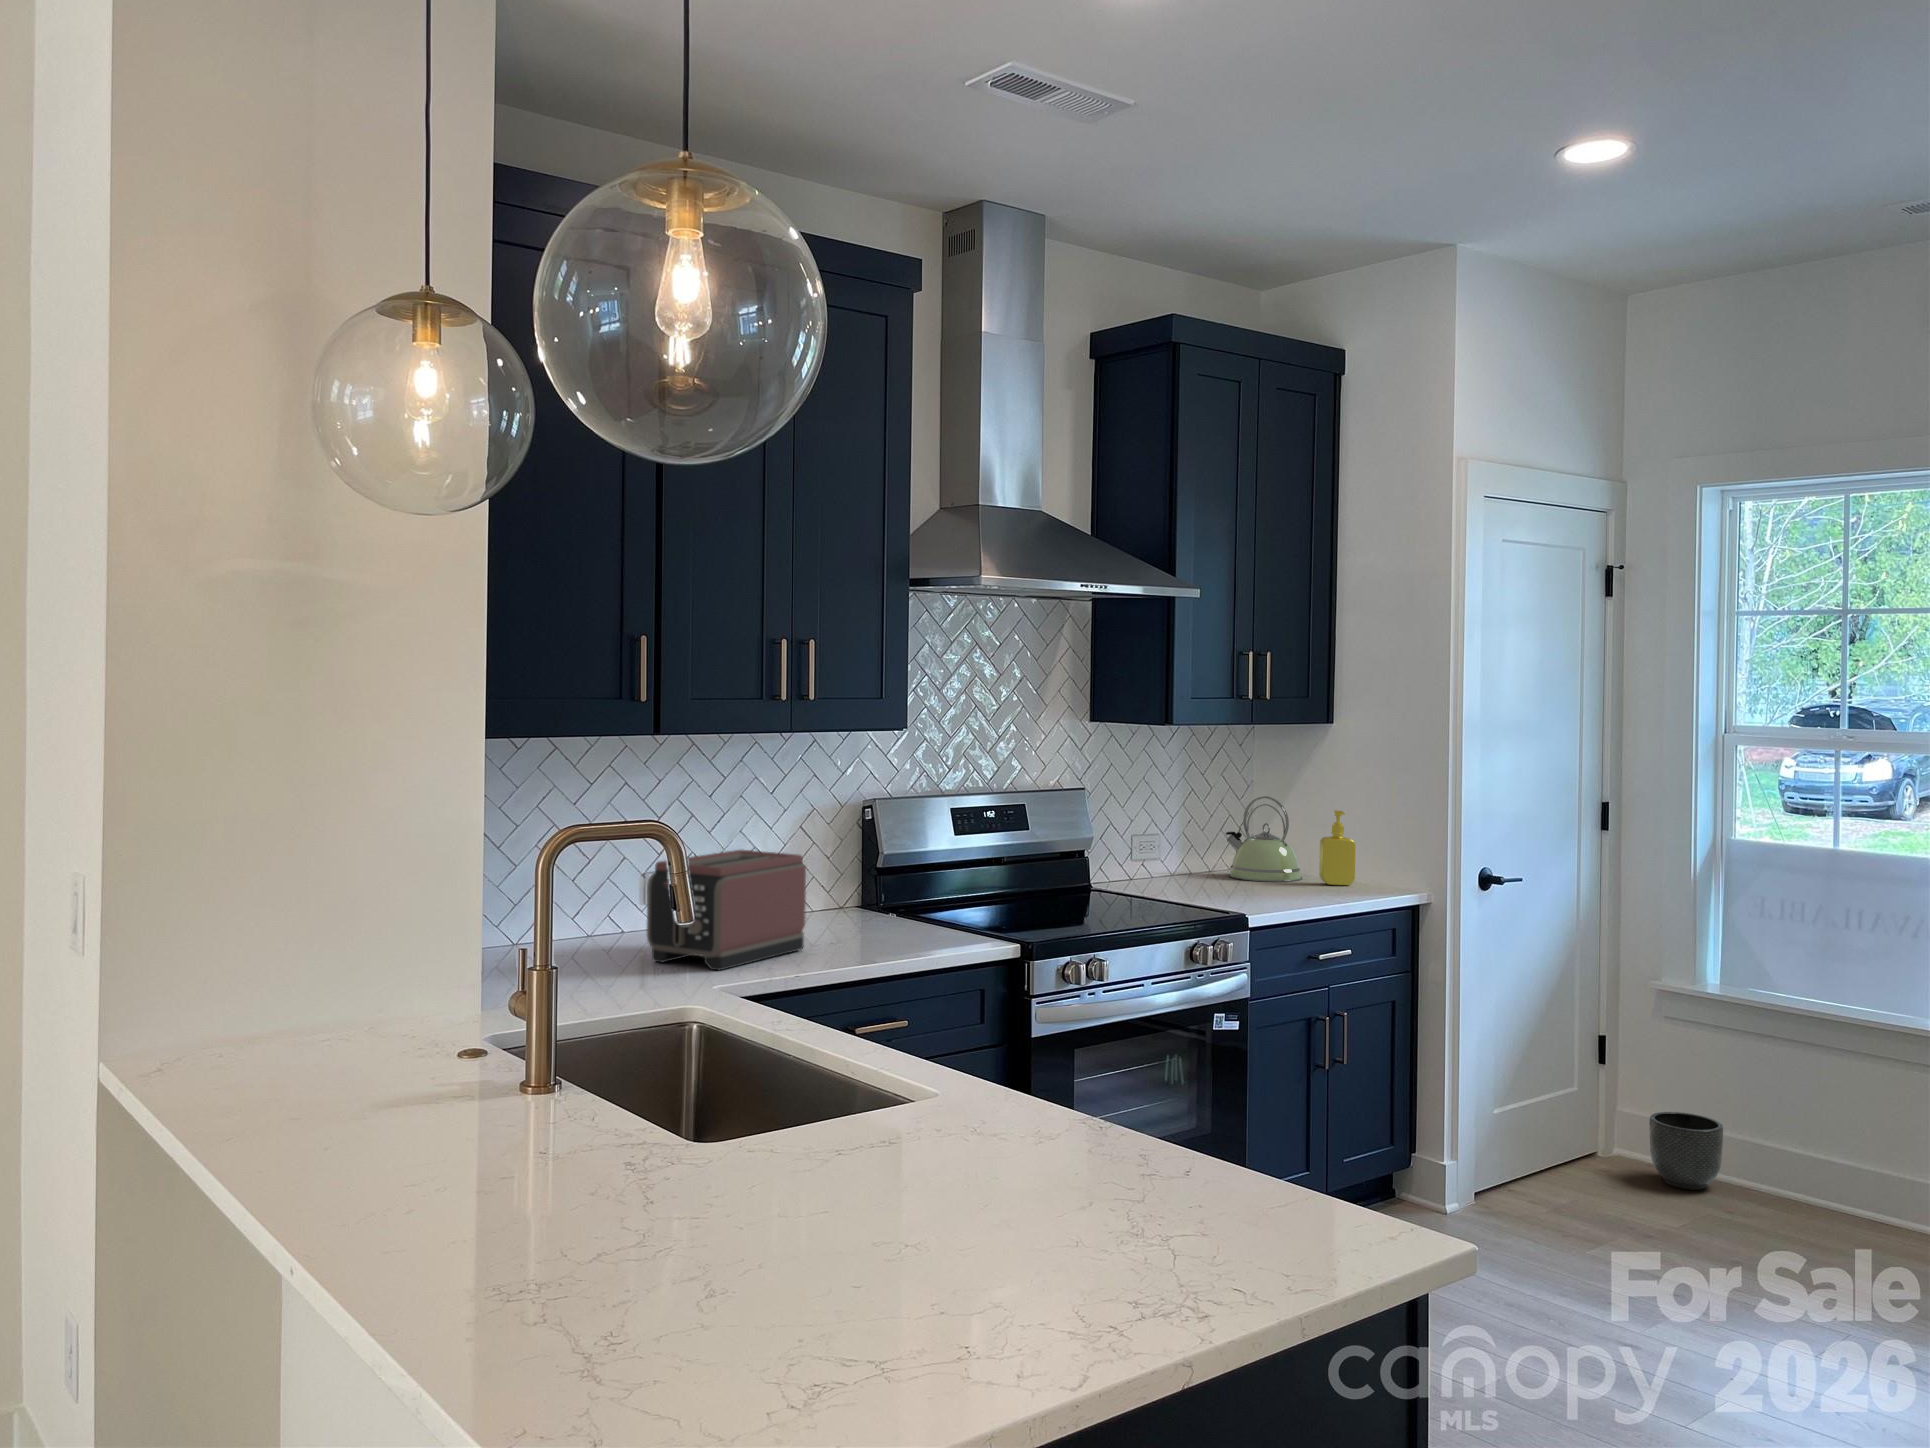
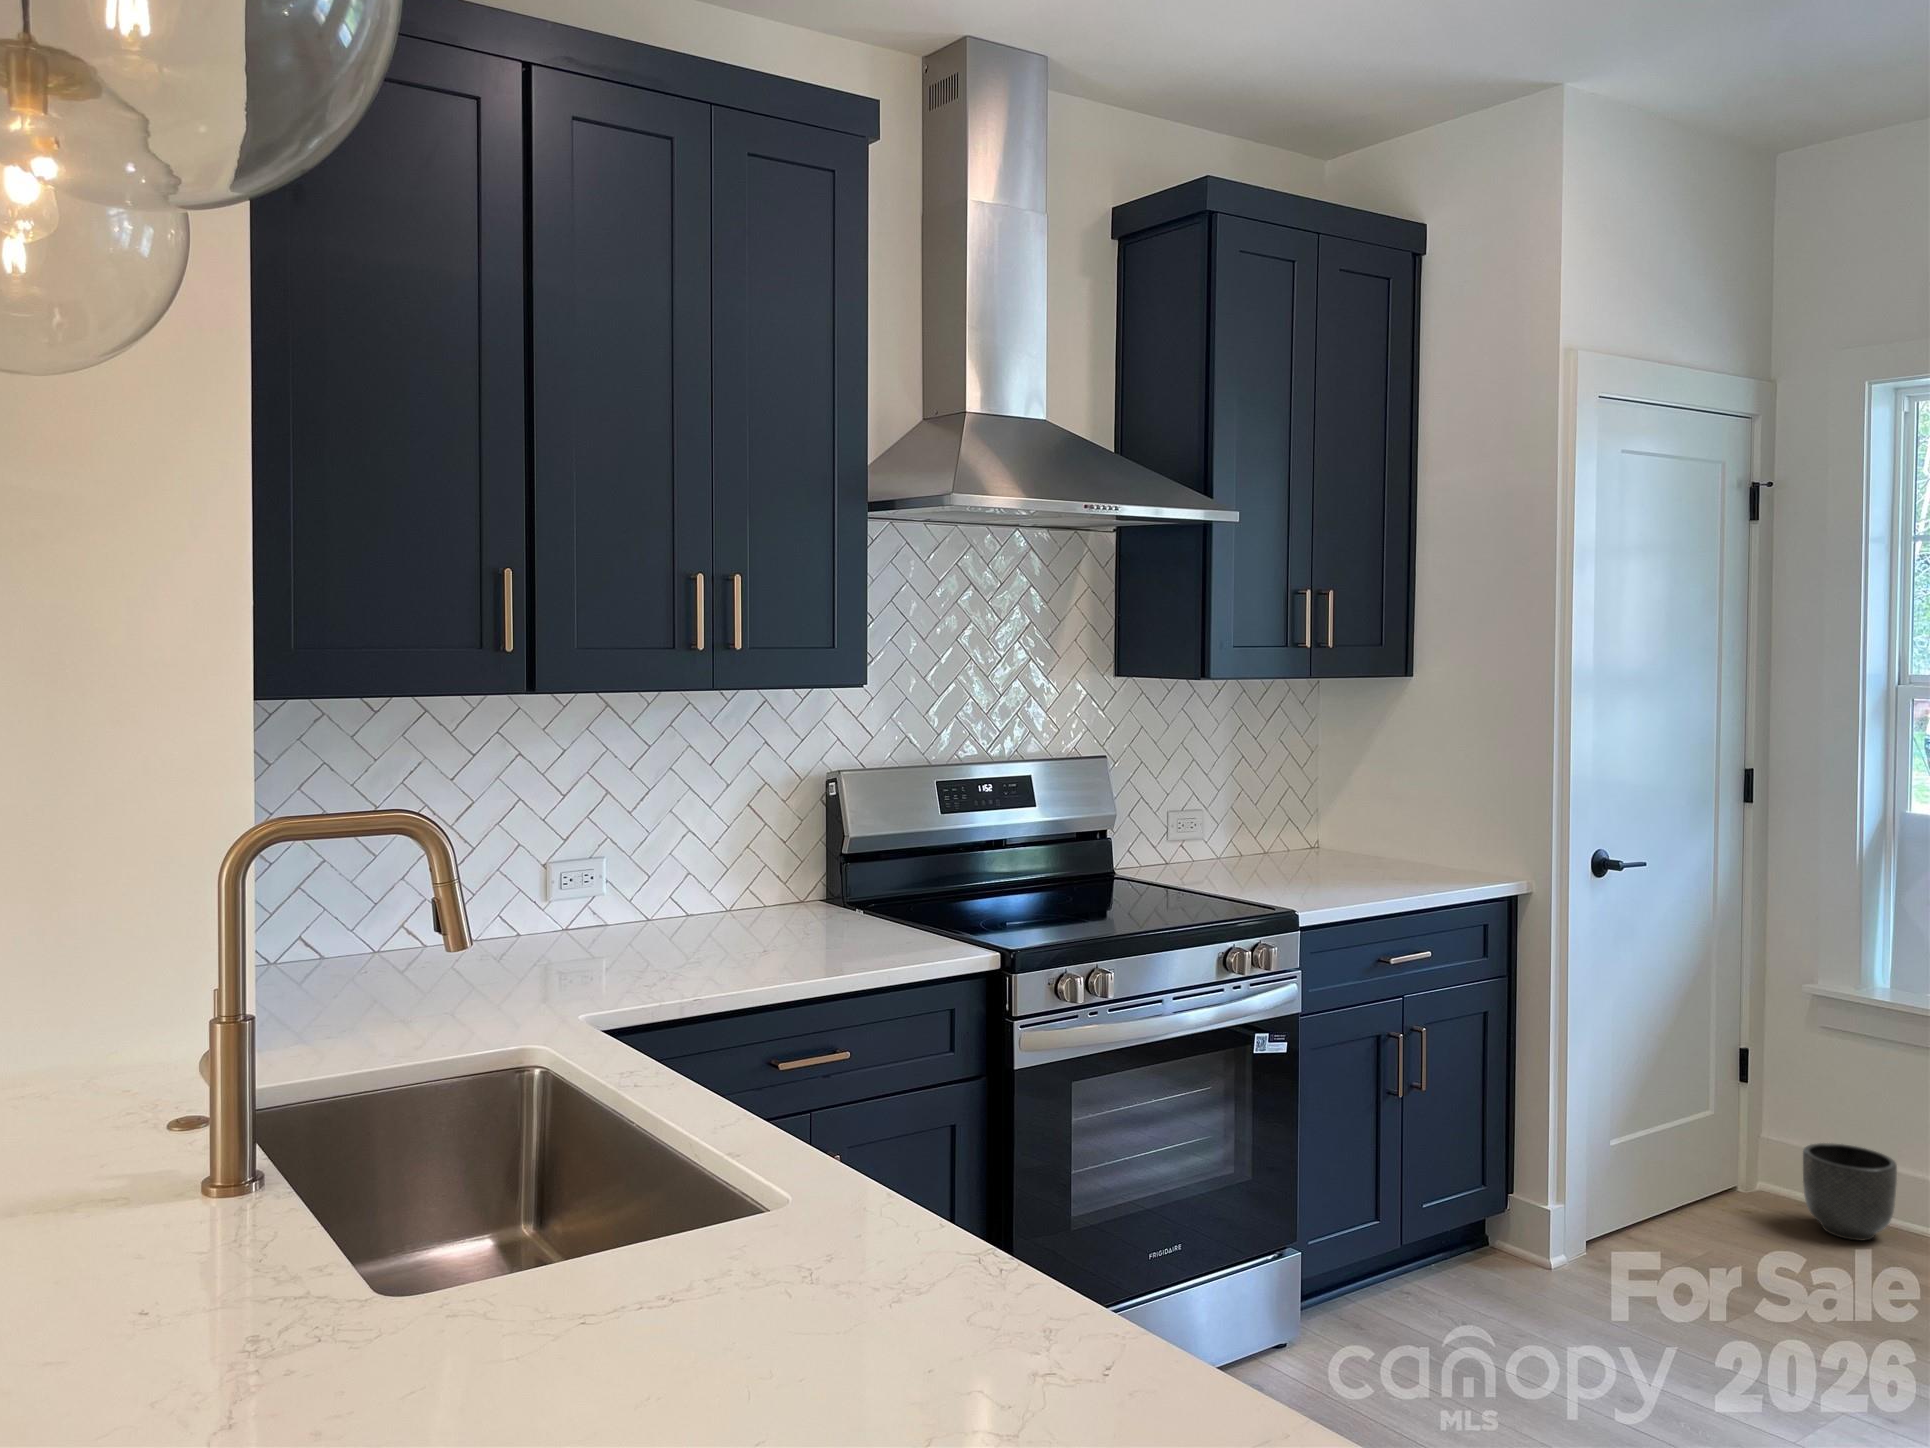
kettle: present [1226,796,1302,882] -> none [1283,764,1374,866]
soap dispenser: present [1319,810,1355,885] -> none [1394,780,1438,871]
toaster: present [647,850,806,970] -> none [513,835,723,993]

